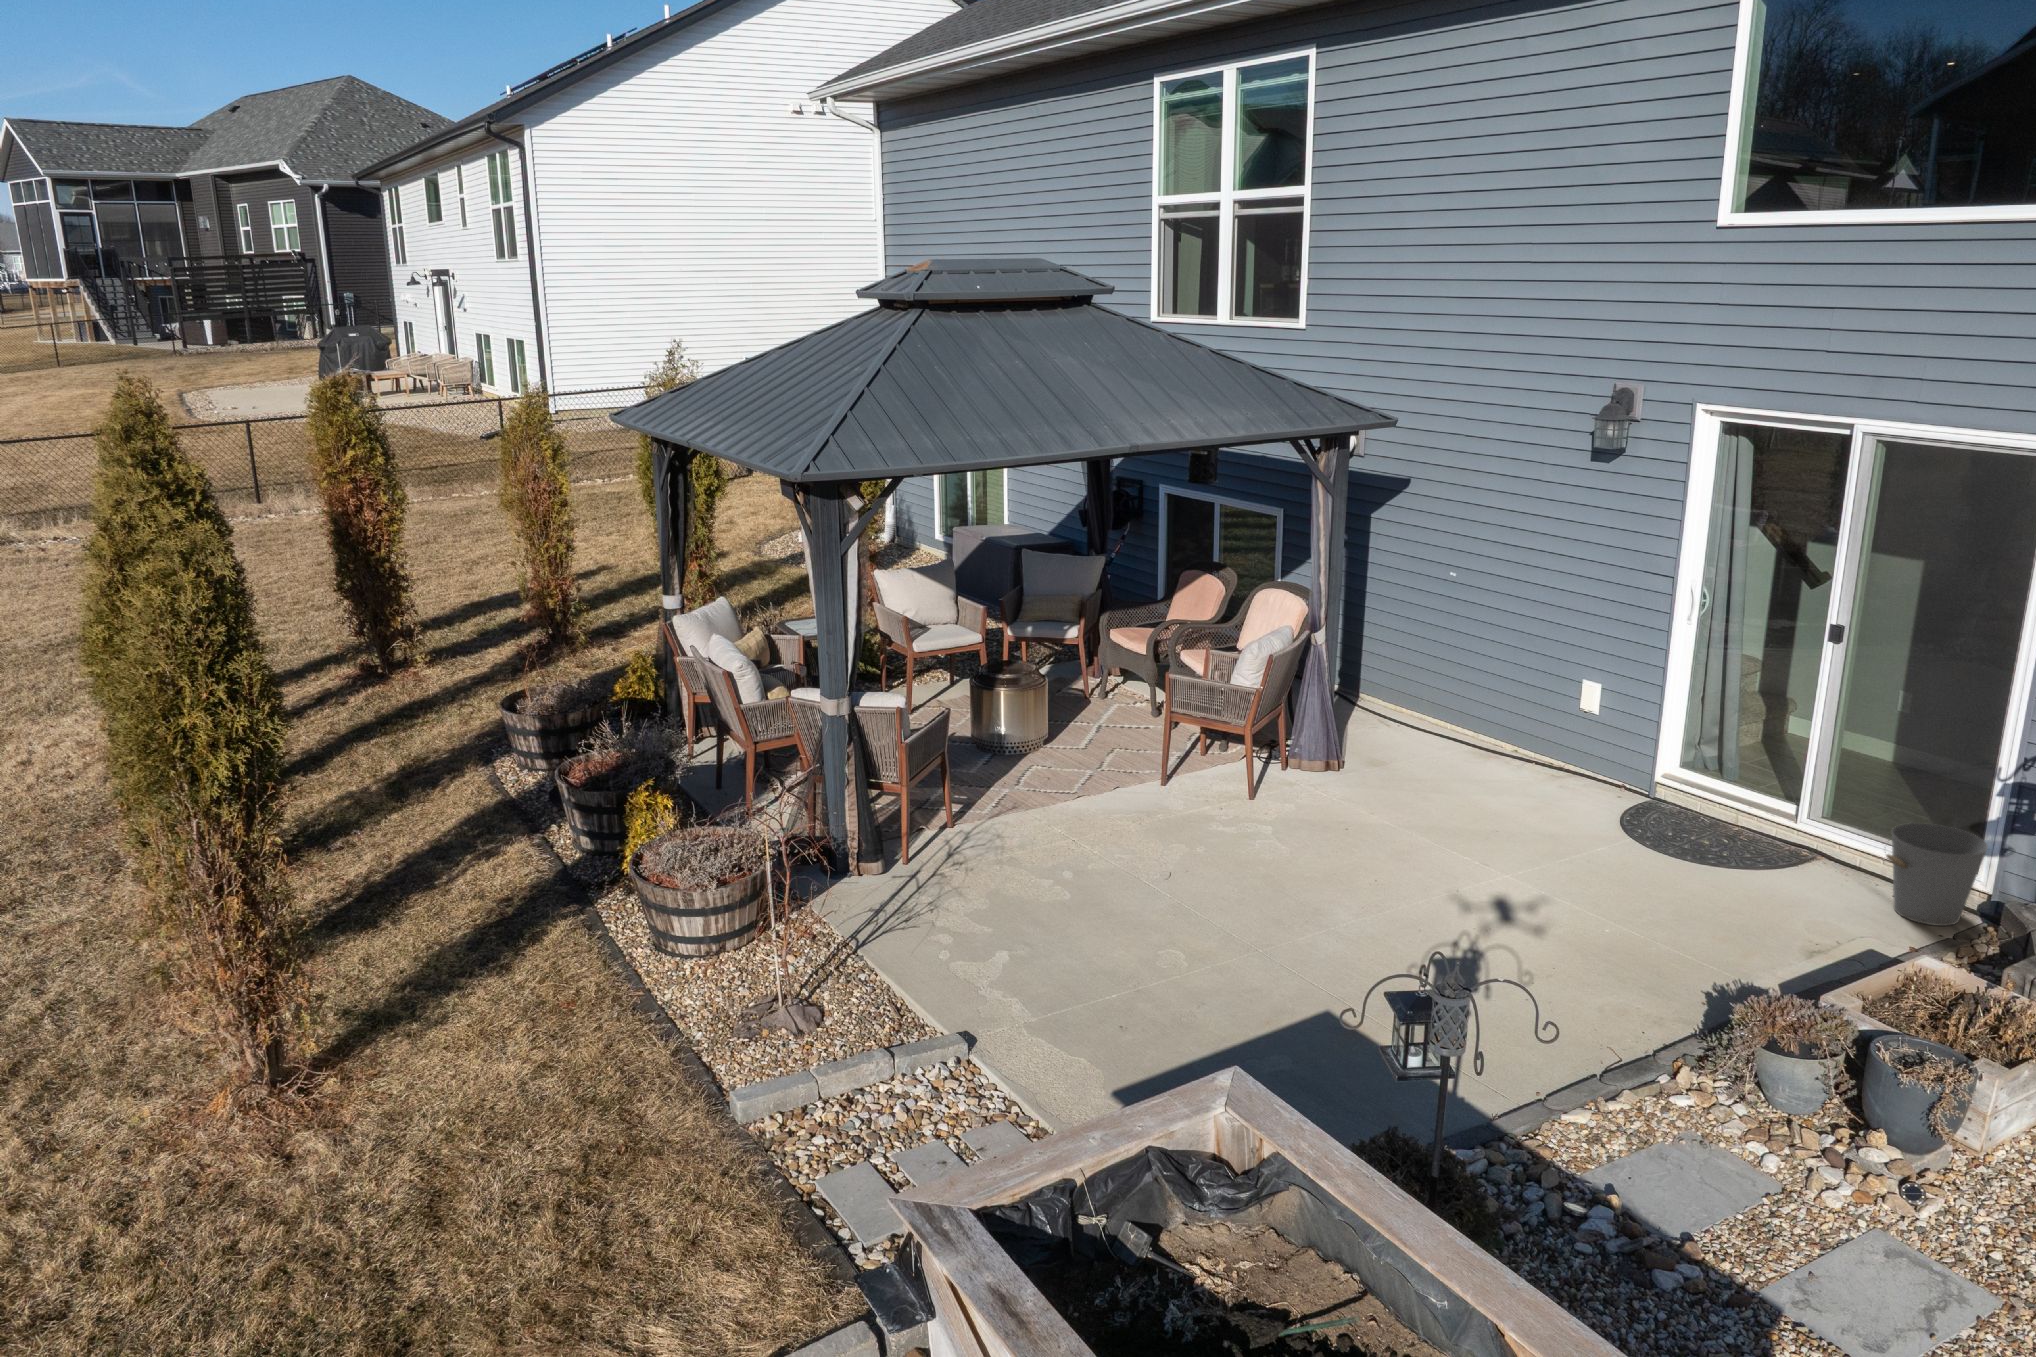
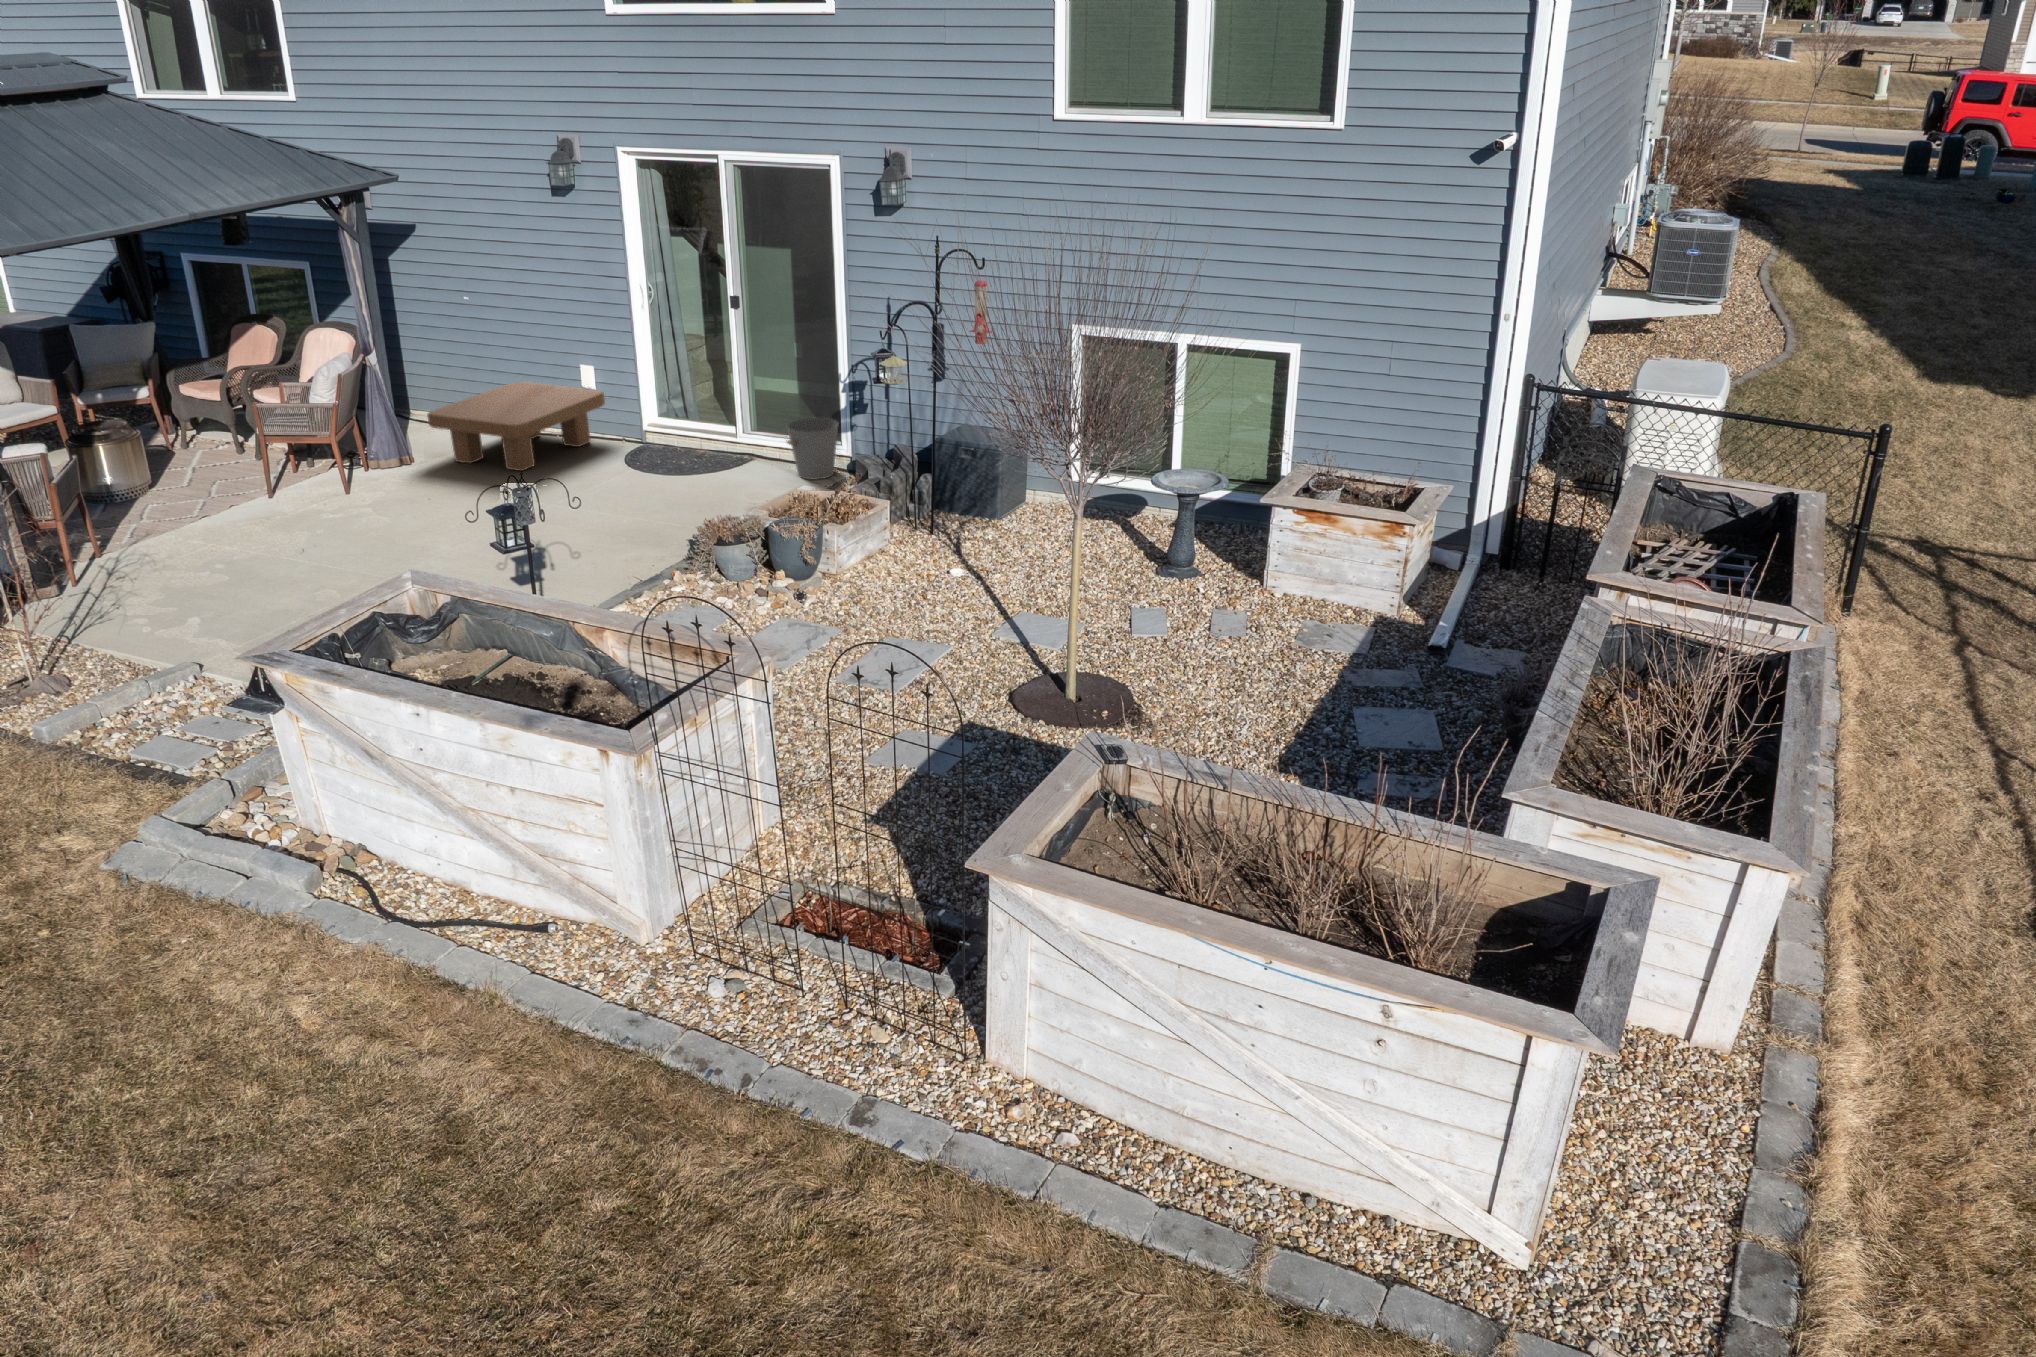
coffee table: none [1364,685,1600,809] -> present [427,382,605,471]

